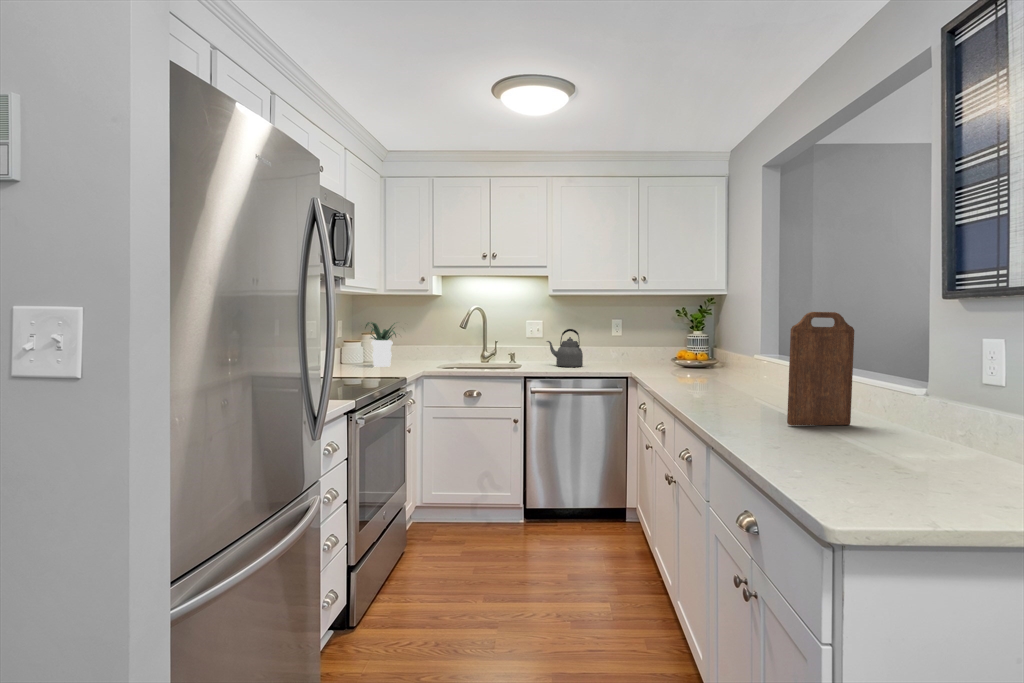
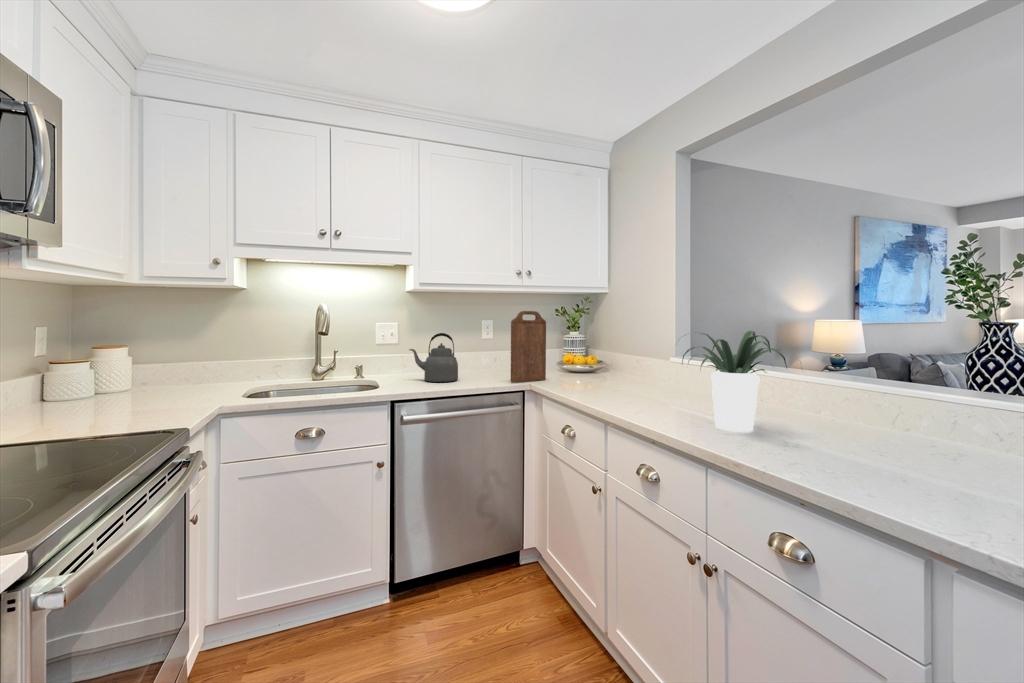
cutting board: present [787,312,854,425] -> present [511,311,546,382]
potted plant: present [366,322,396,367] -> present [682,331,787,432]

